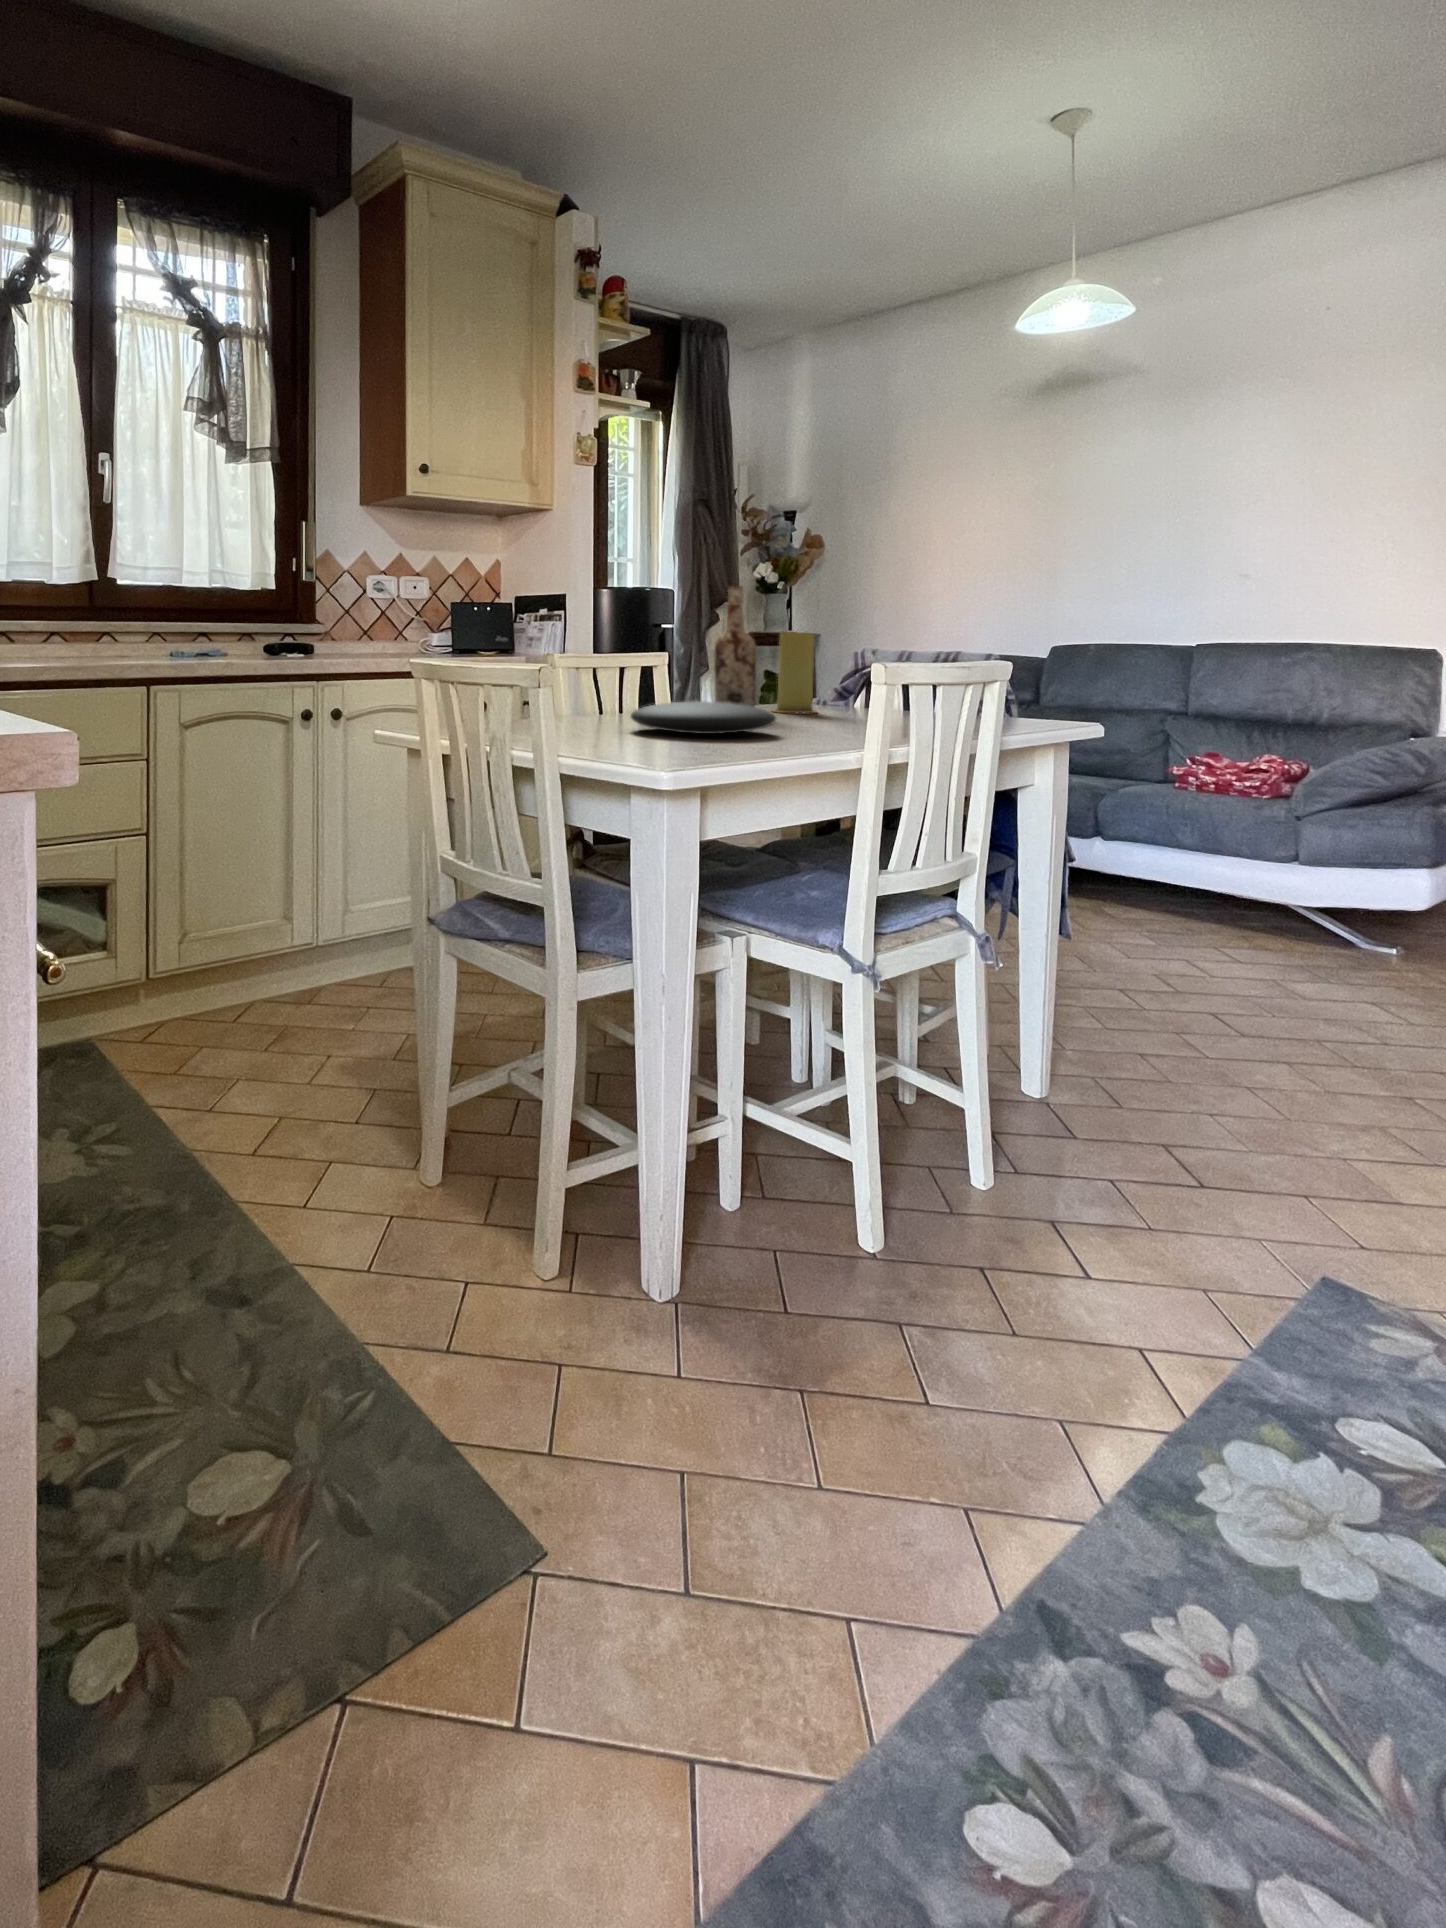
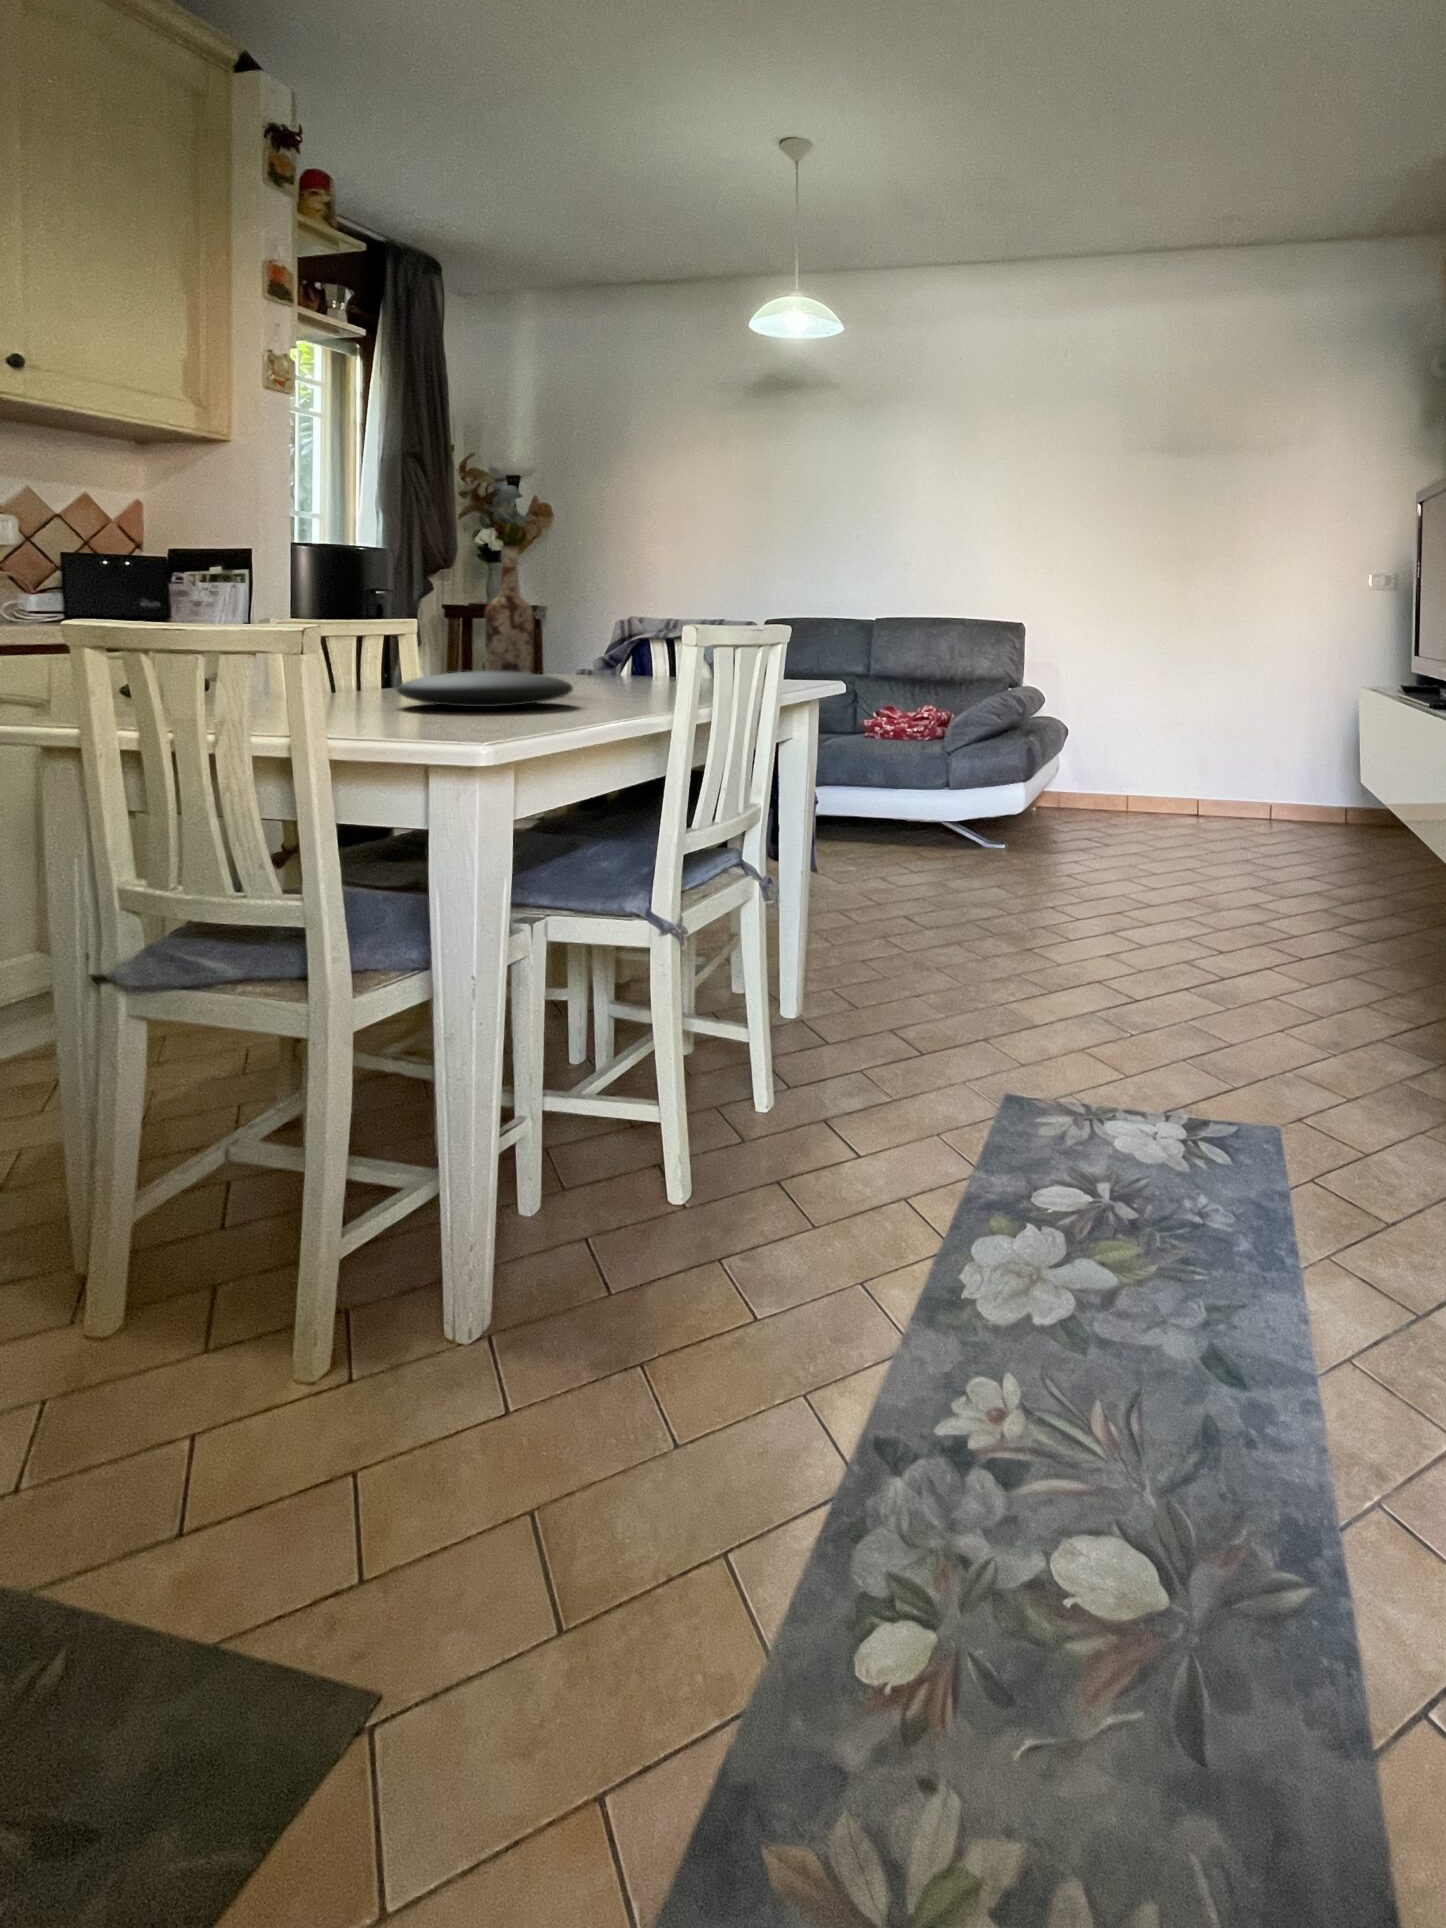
candle: present [772,632,817,714] -> none [543,599,594,685]

